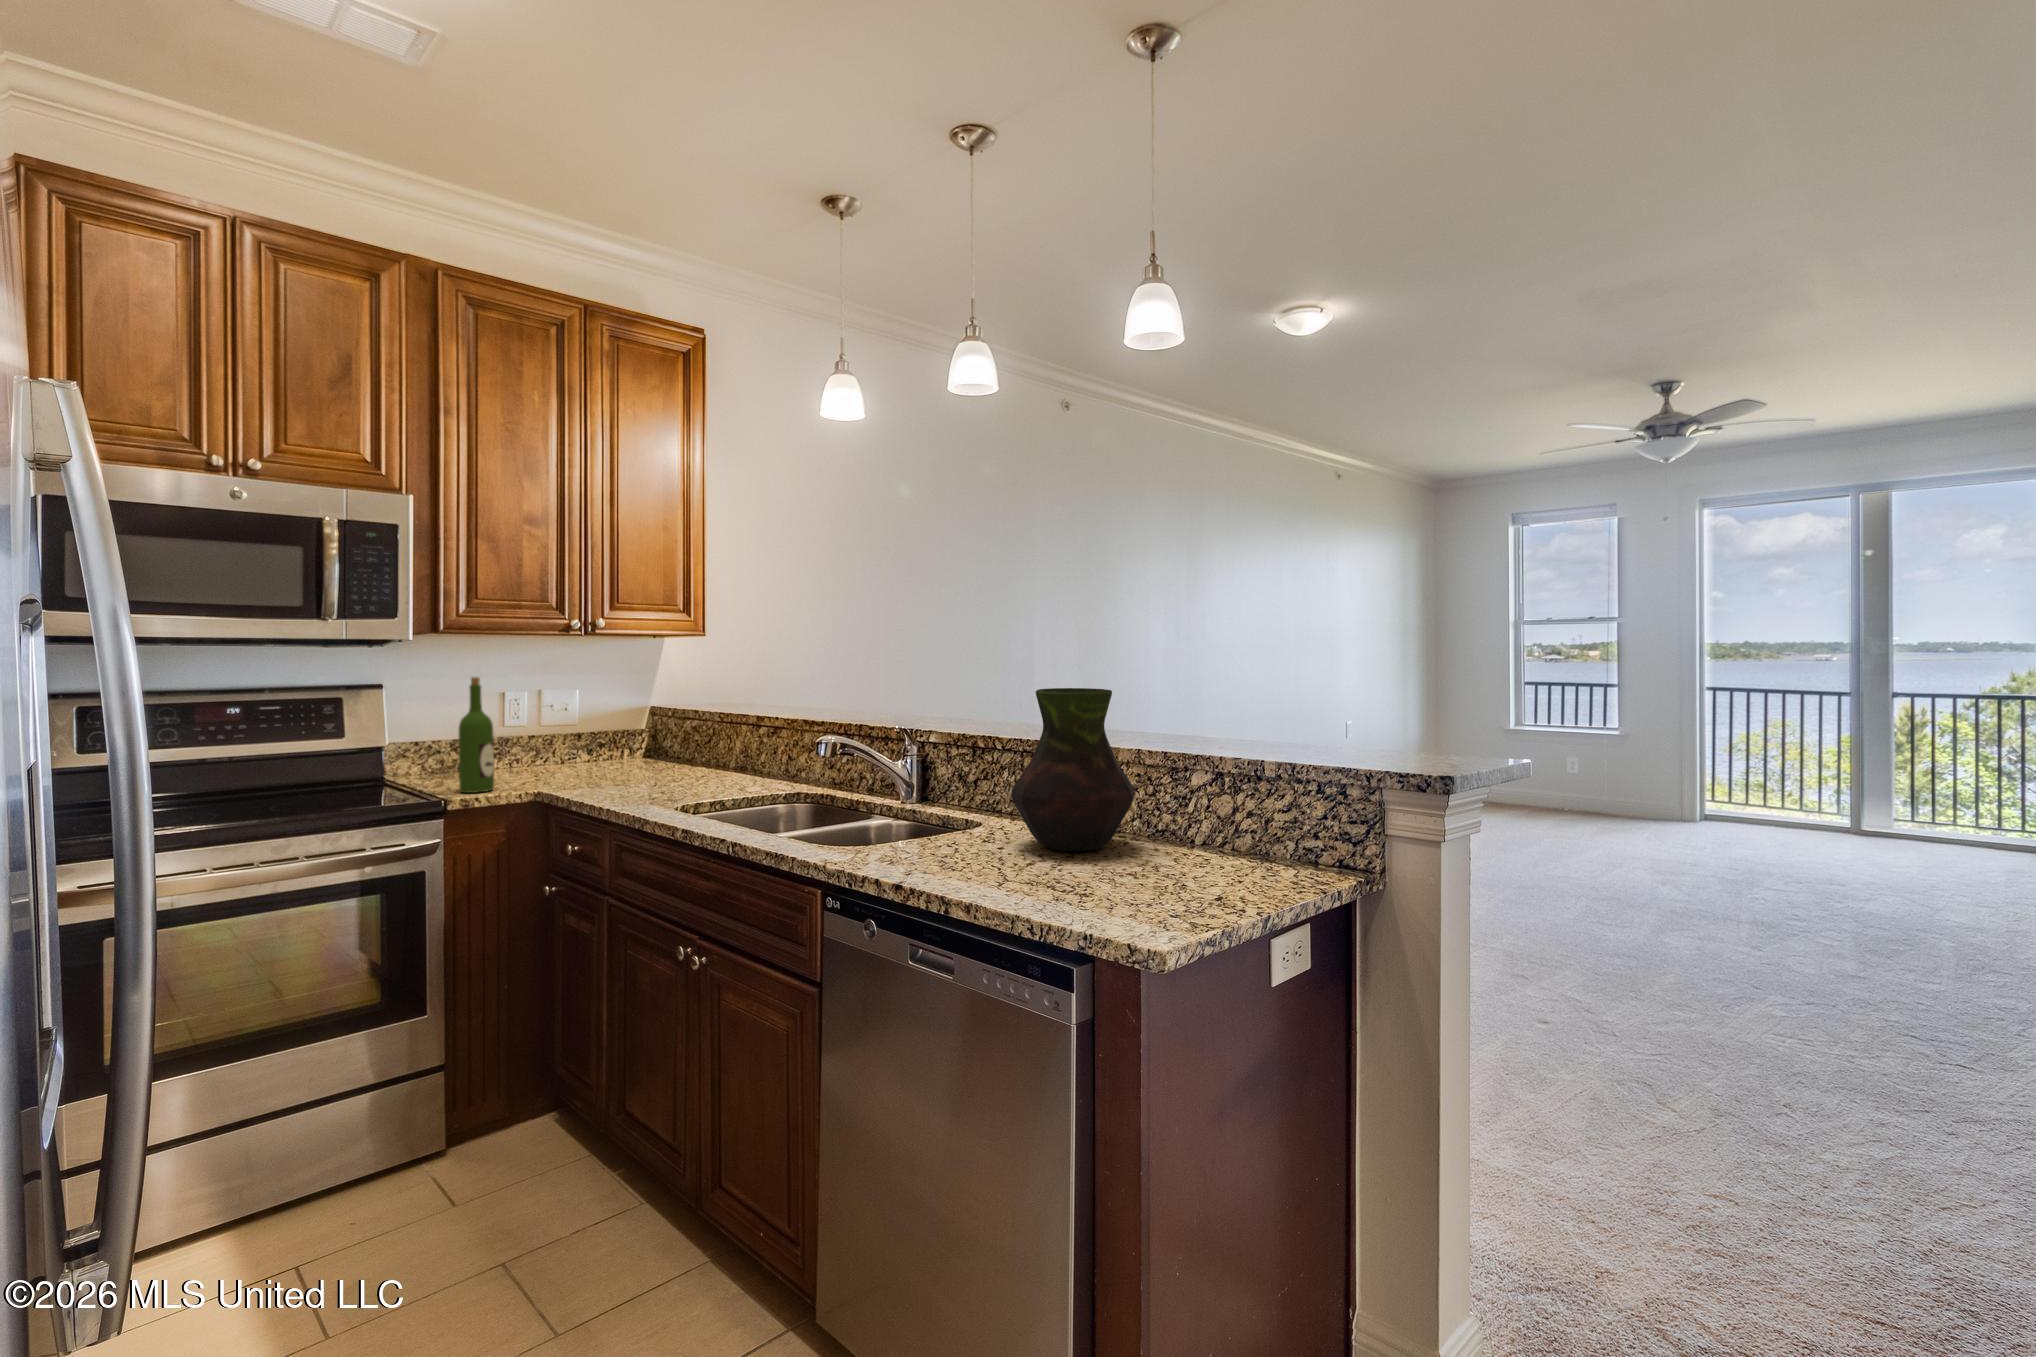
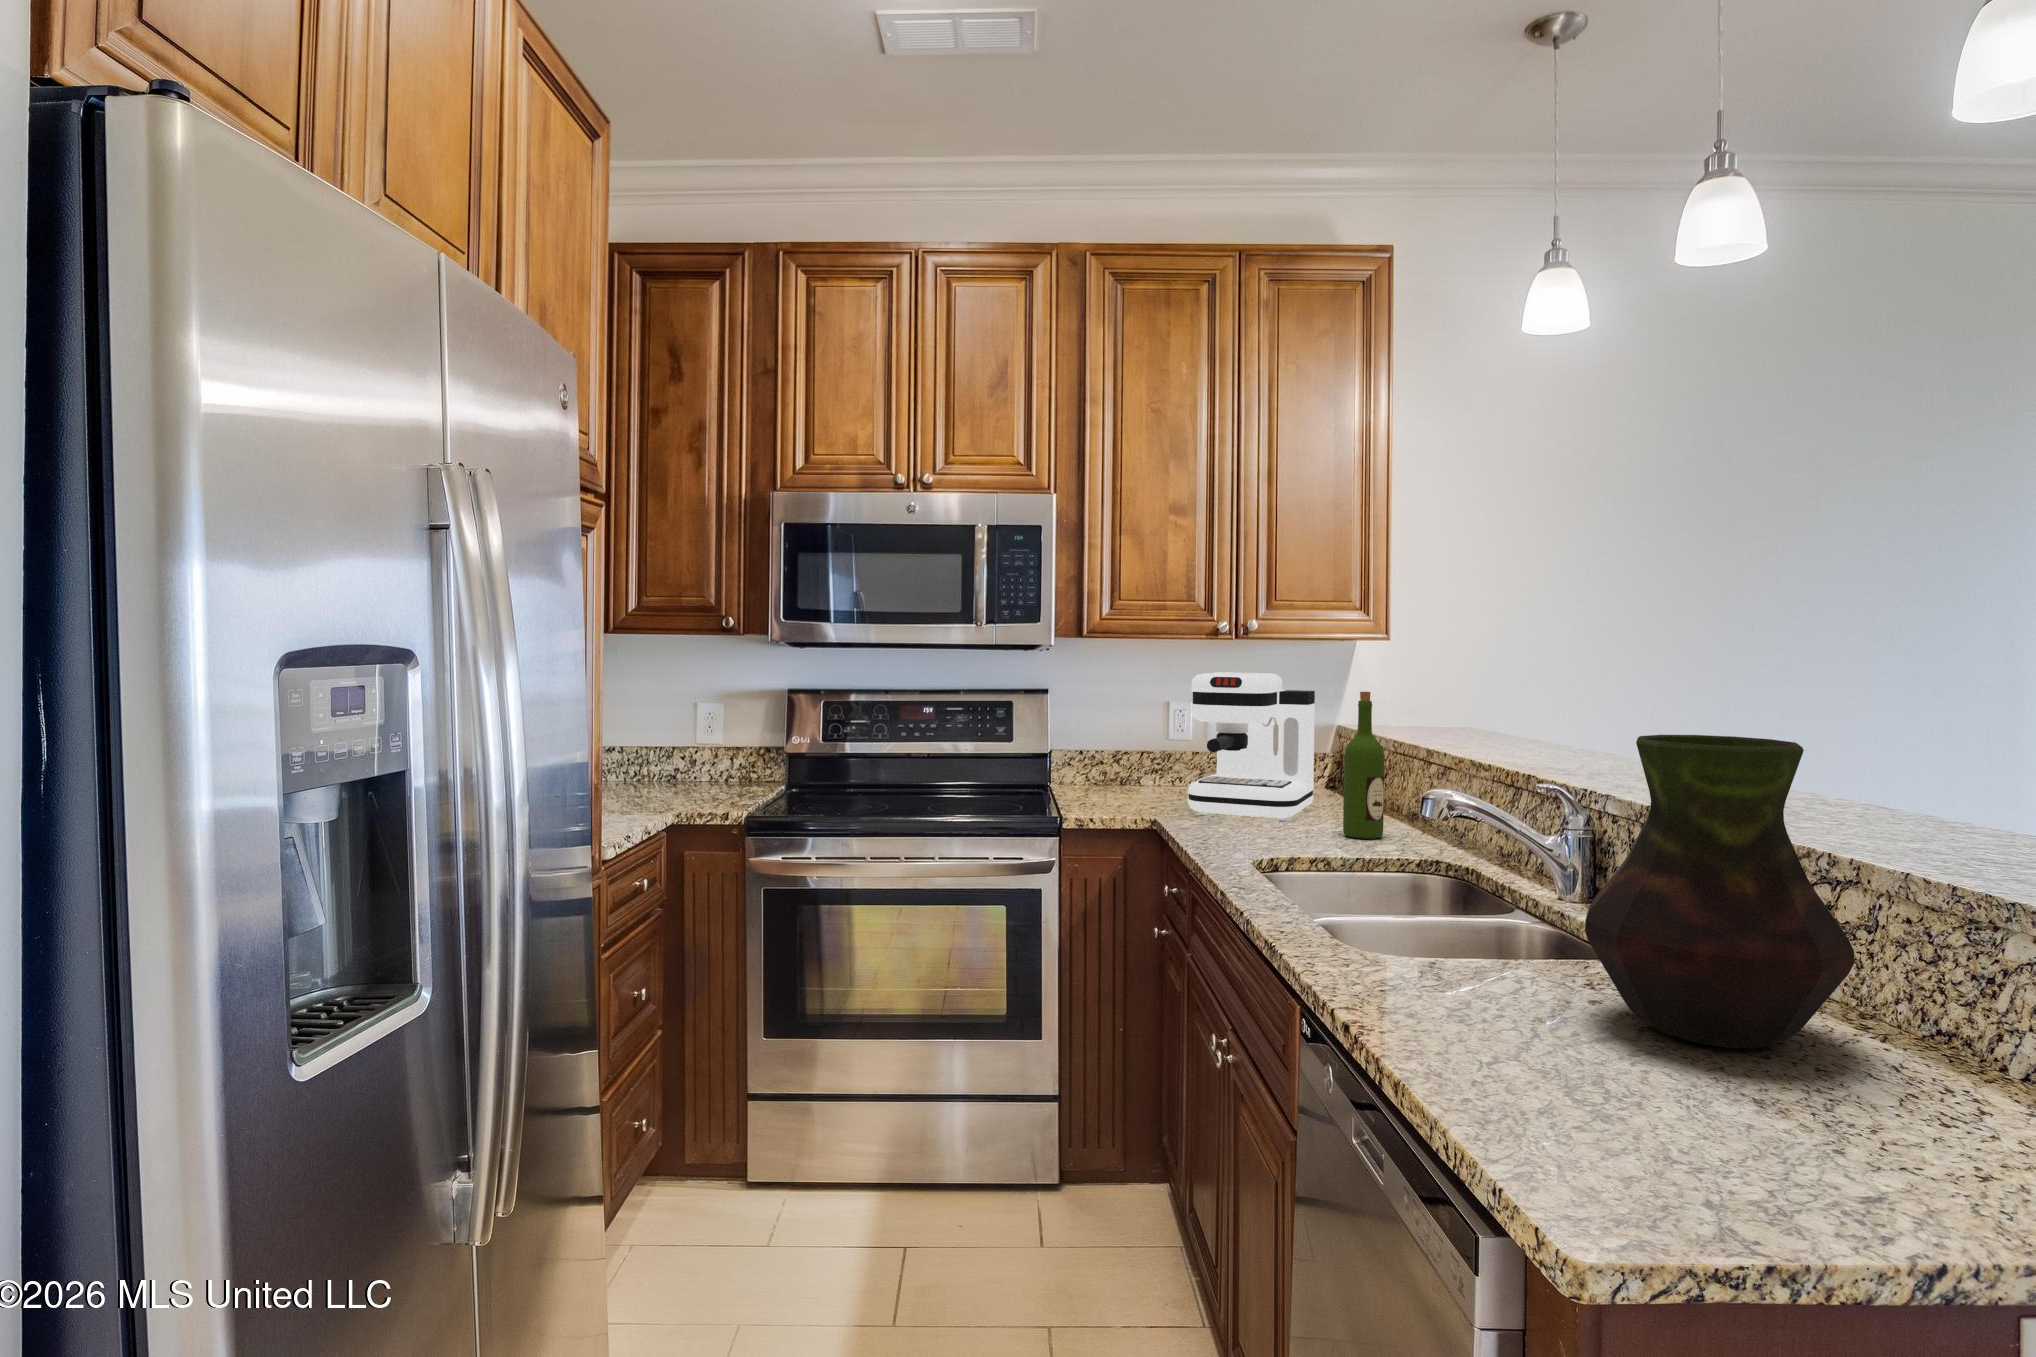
coffee maker: none [568,664,669,787] -> present [1188,673,1315,821]
wine bottle: present [459,677,494,793] -> present [1343,692,1384,839]

